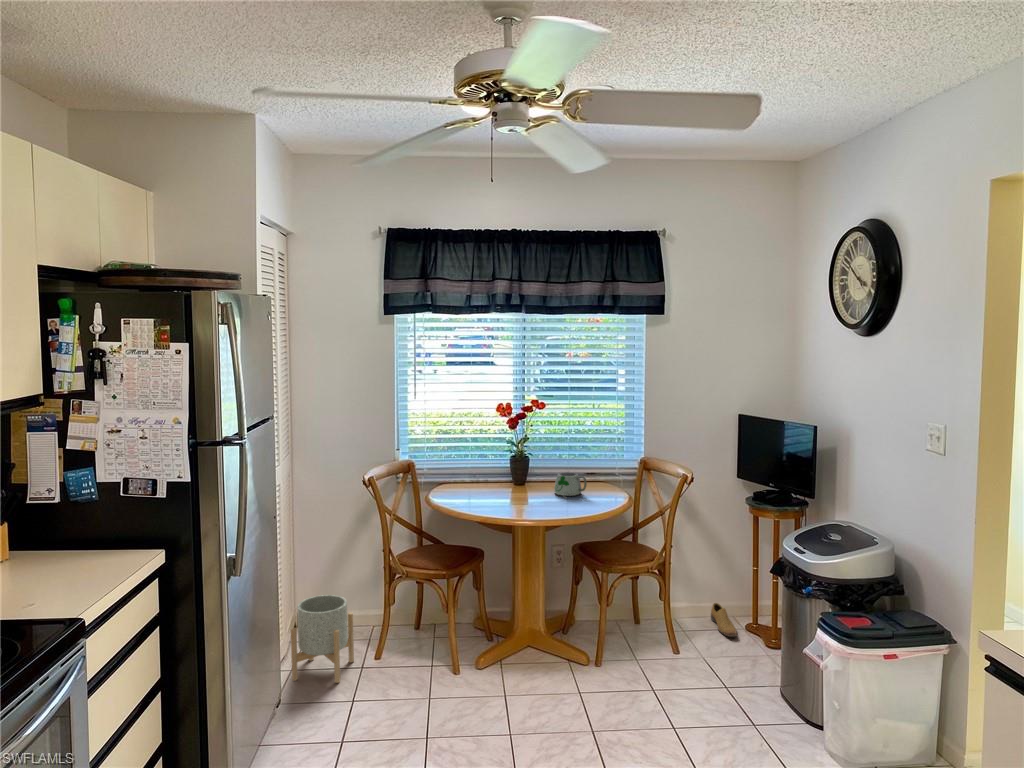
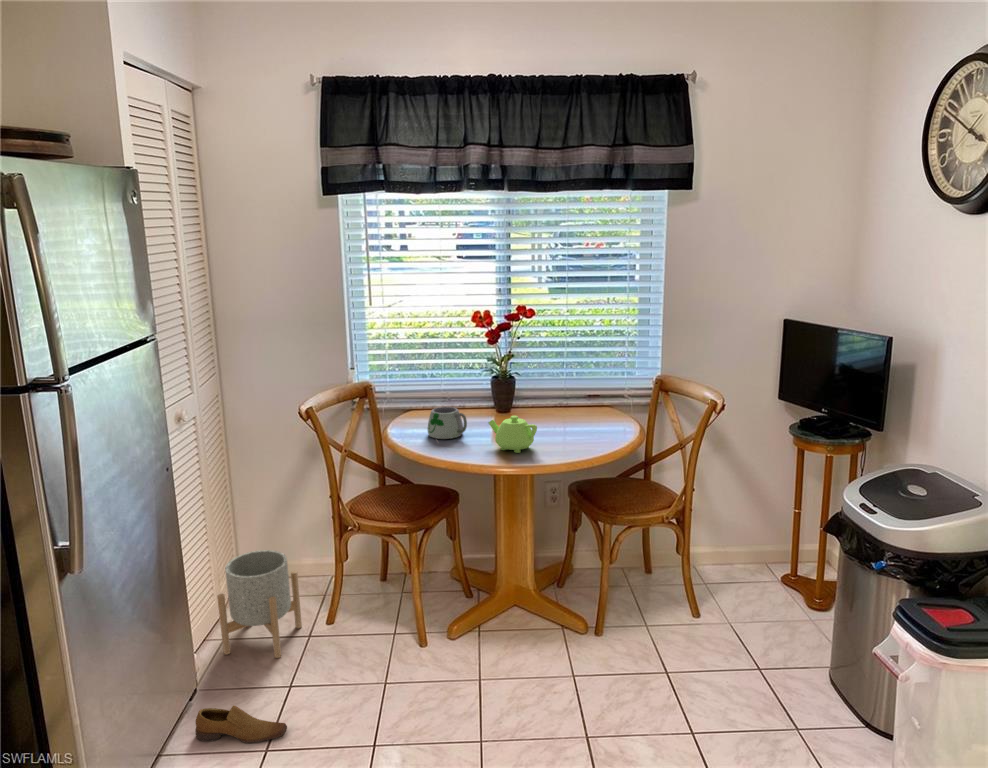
mug: present [554,472,587,496] -> present [428,407,467,442]
teapot: none [511,483,550,512] -> present [488,416,537,453]
shoe: present [711,603,737,637] -> present [195,705,287,743]

